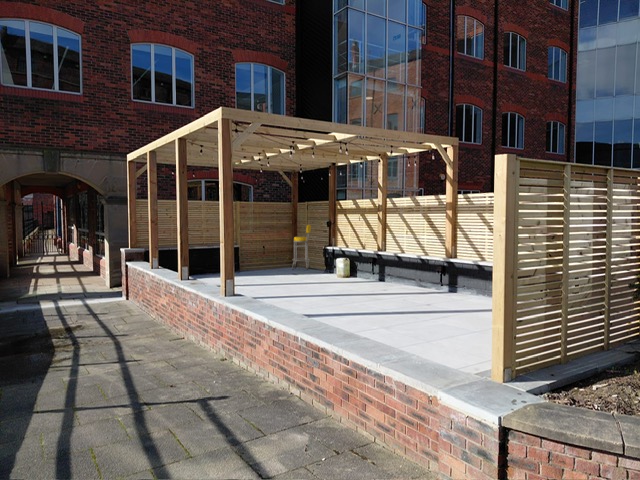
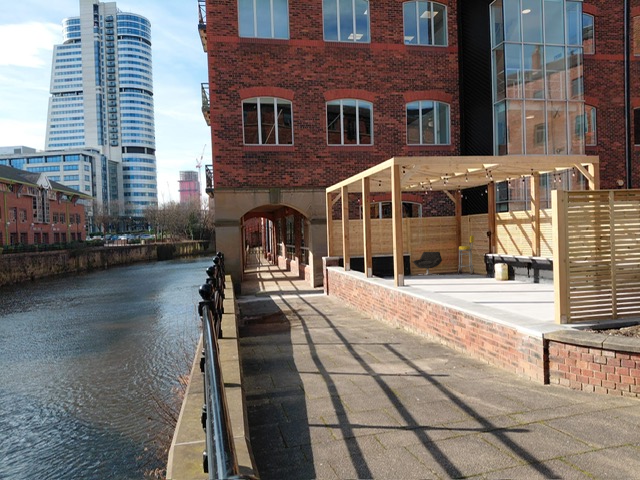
lounge chair: none [240,243,274,272] -> present [413,252,442,275]

